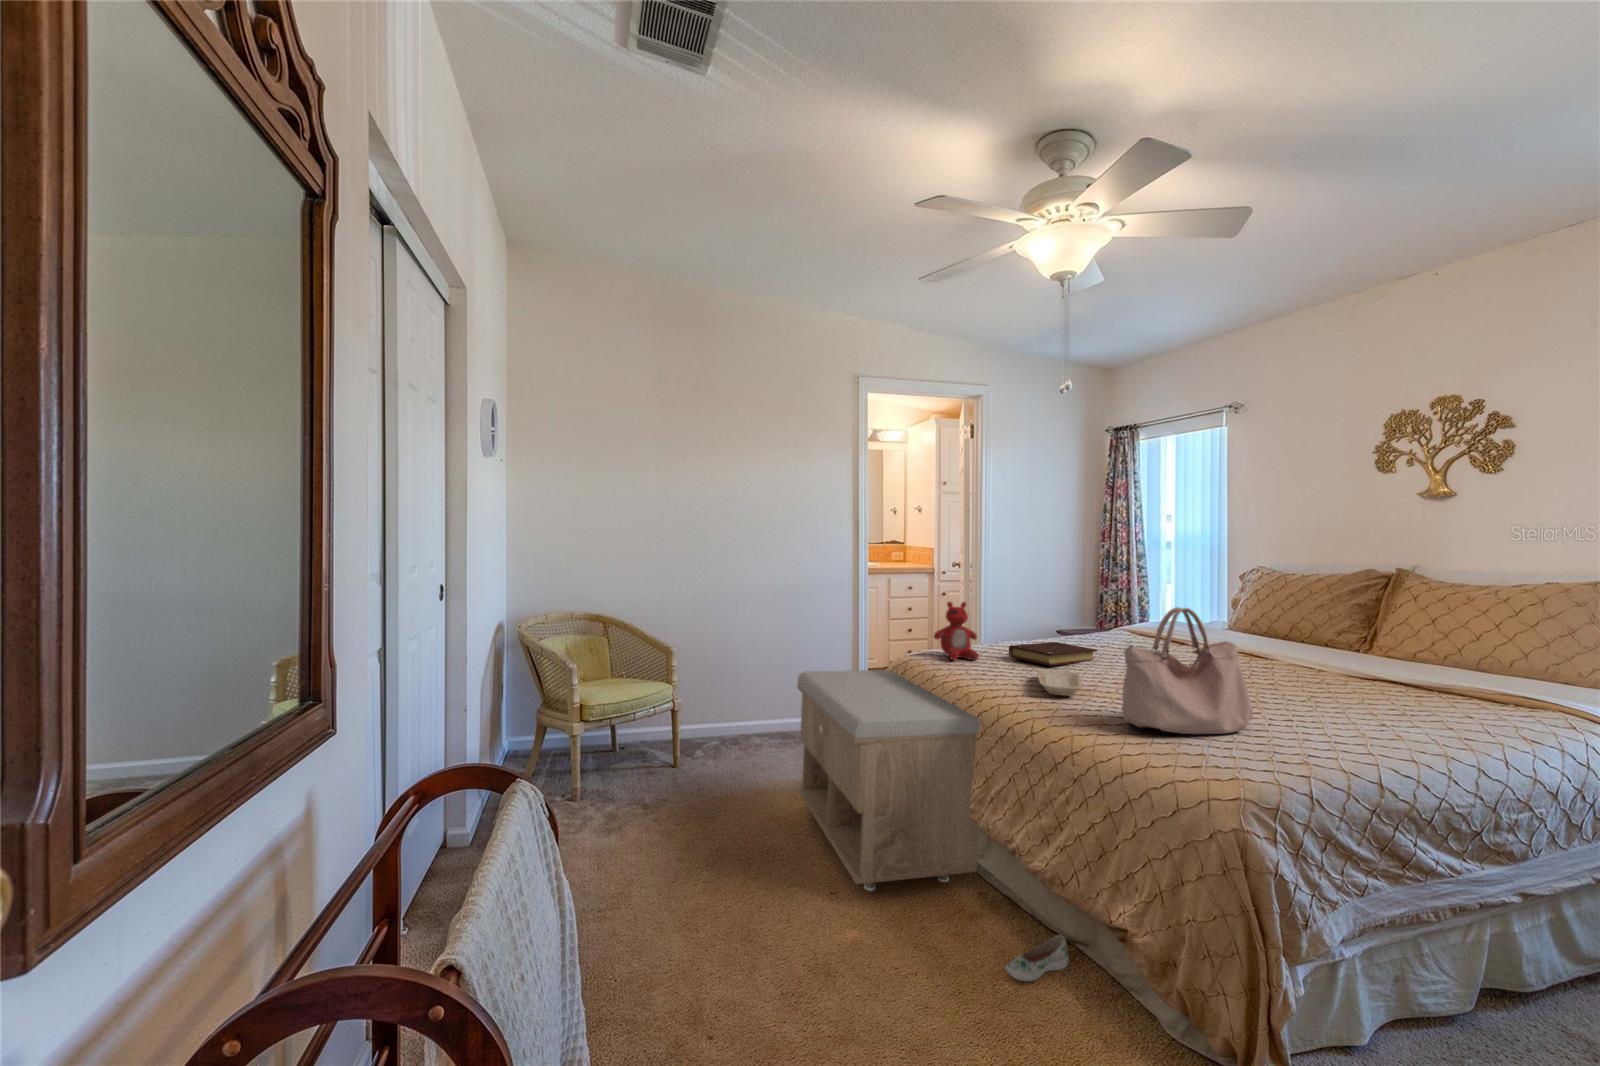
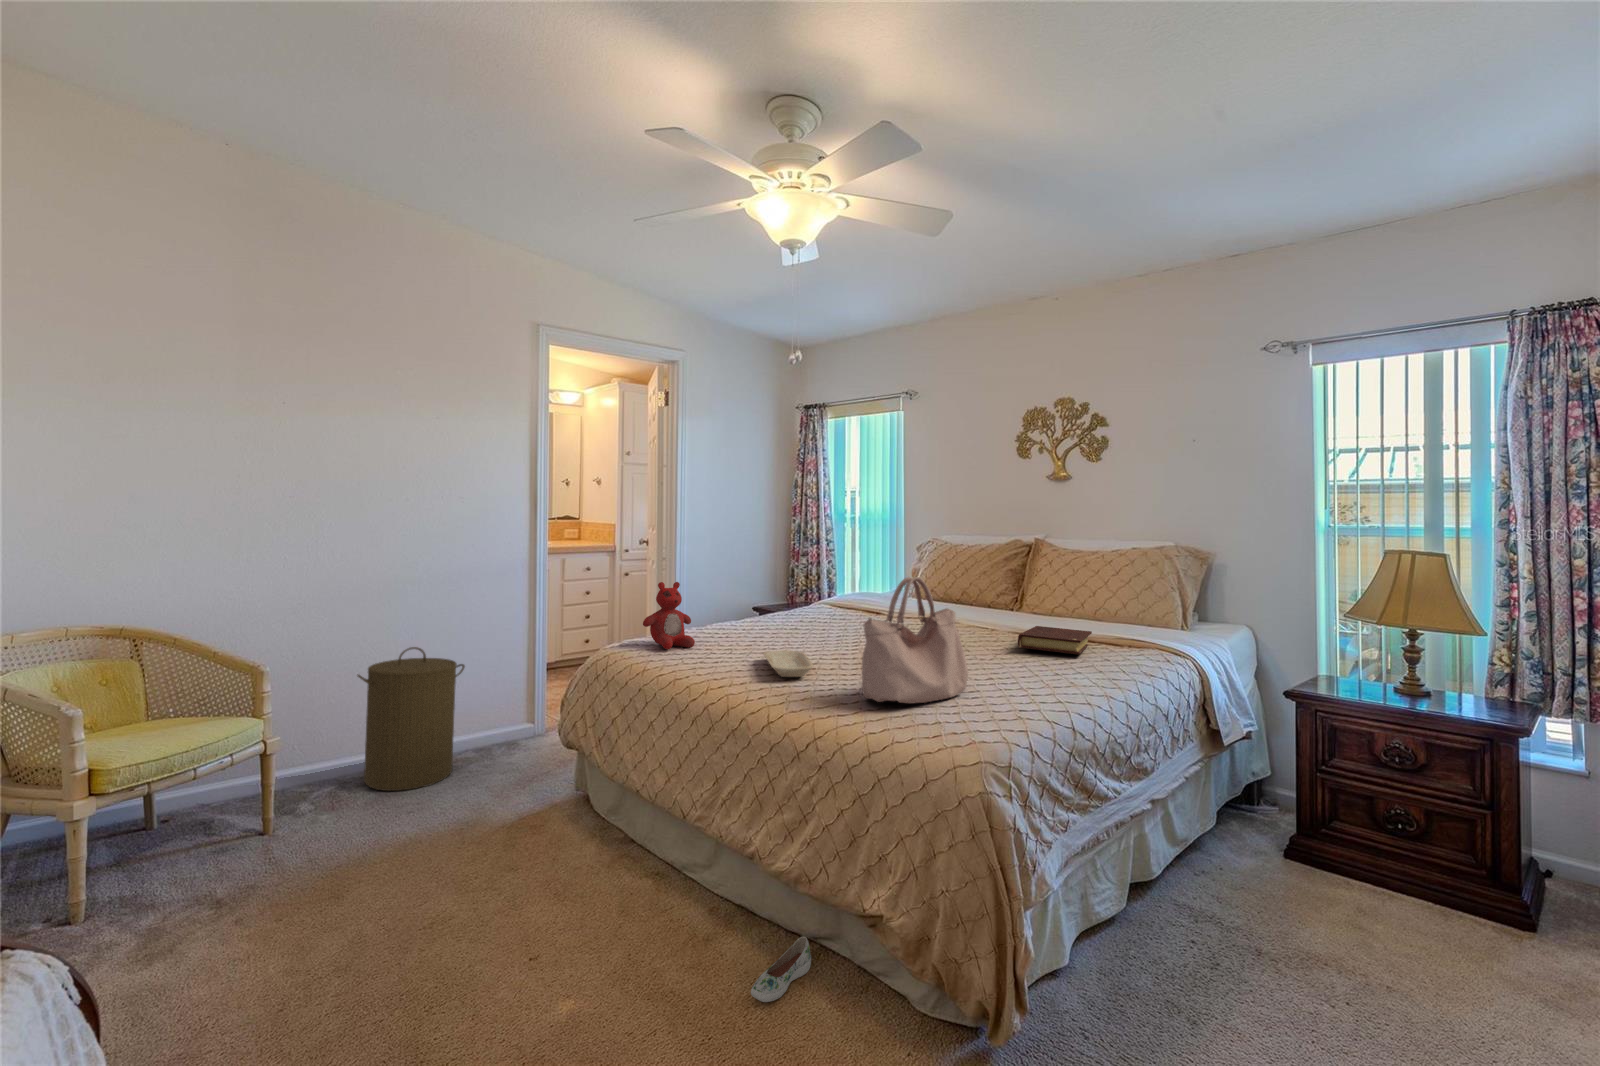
book: present [1009,642,1097,666] -> present [1018,626,1092,654]
laundry hamper: none [733,643,804,751] -> present [357,647,465,791]
storage bench: present [797,670,980,891] -> none [465,668,710,946]

